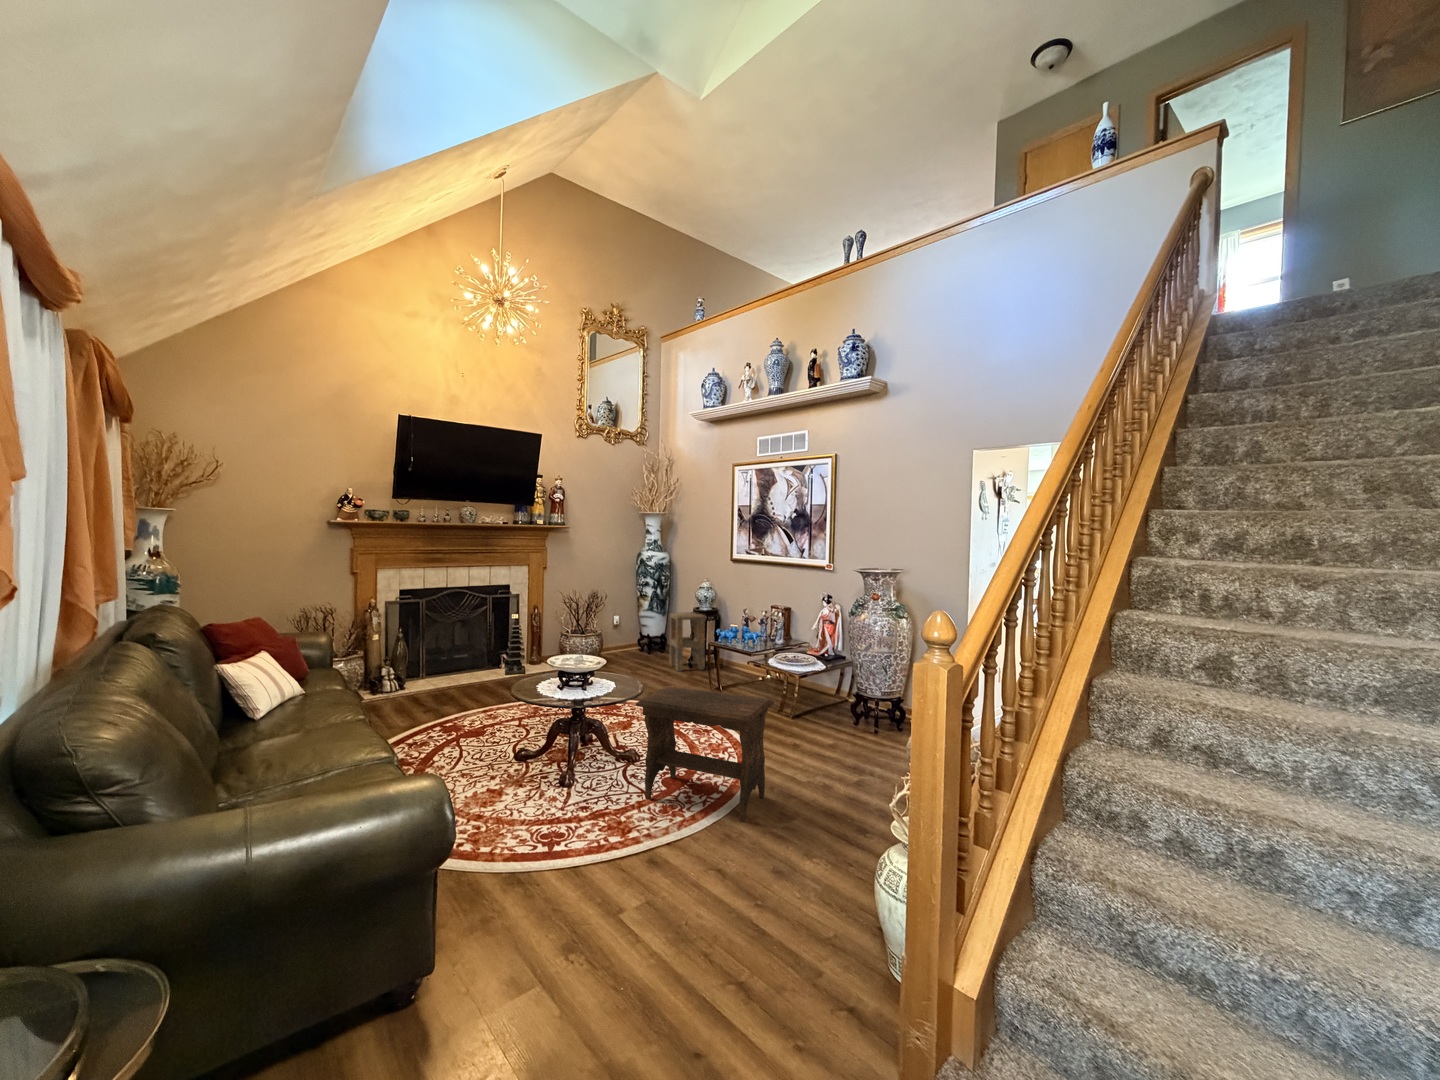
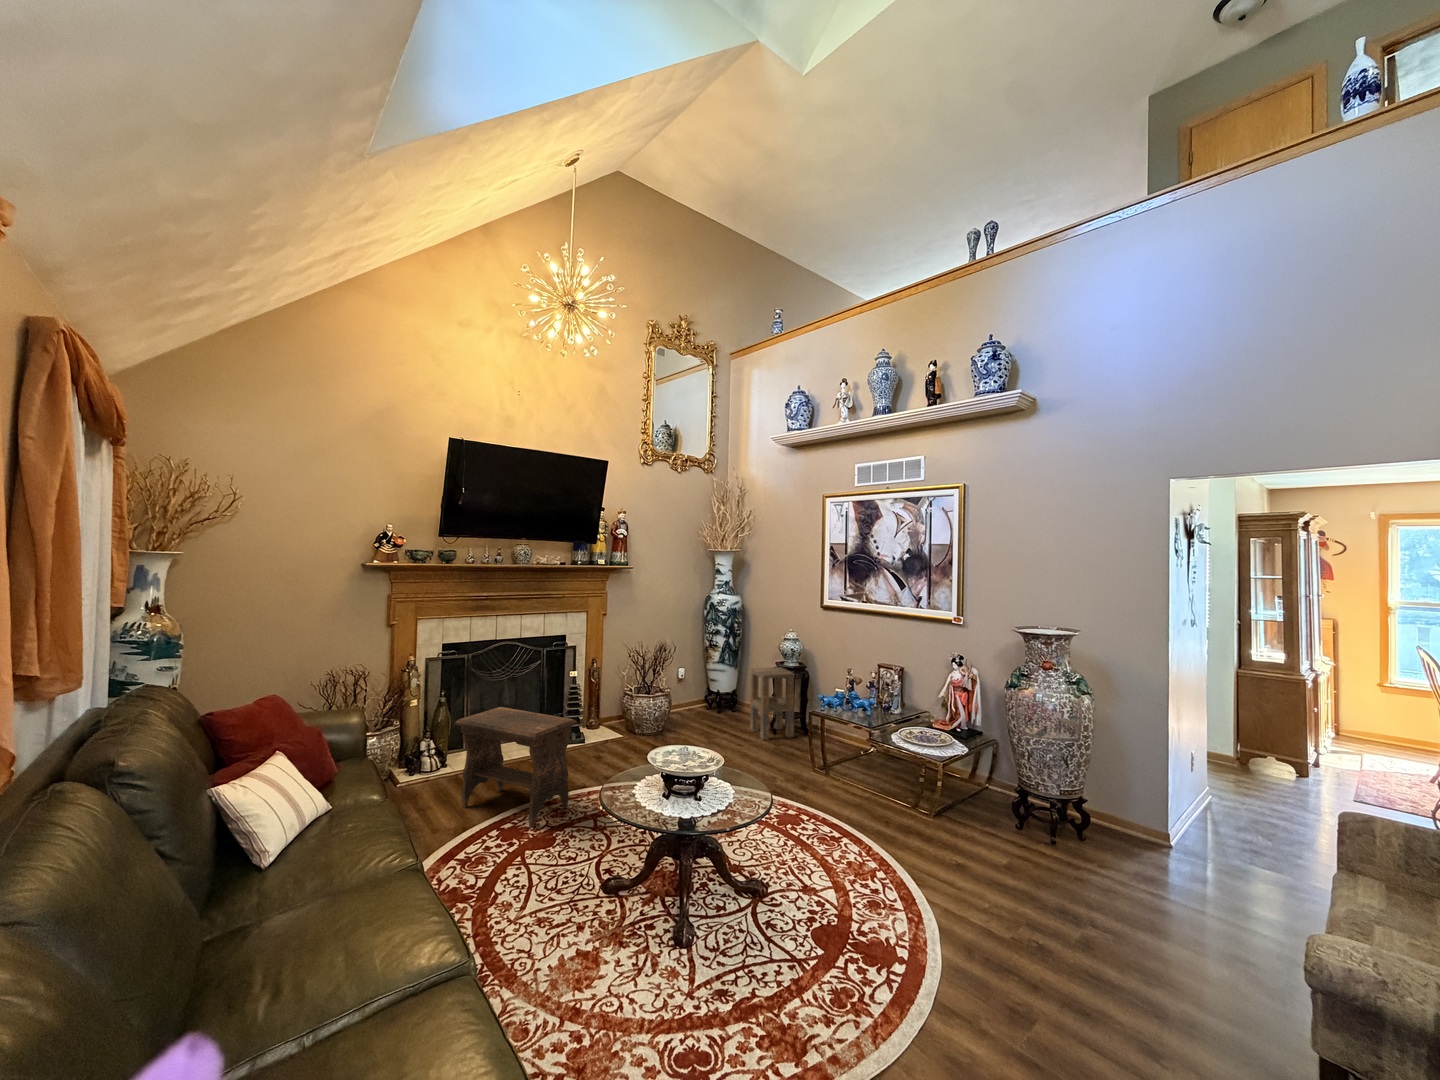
footstool: present [636,685,774,822] -> present [455,707,577,827]

